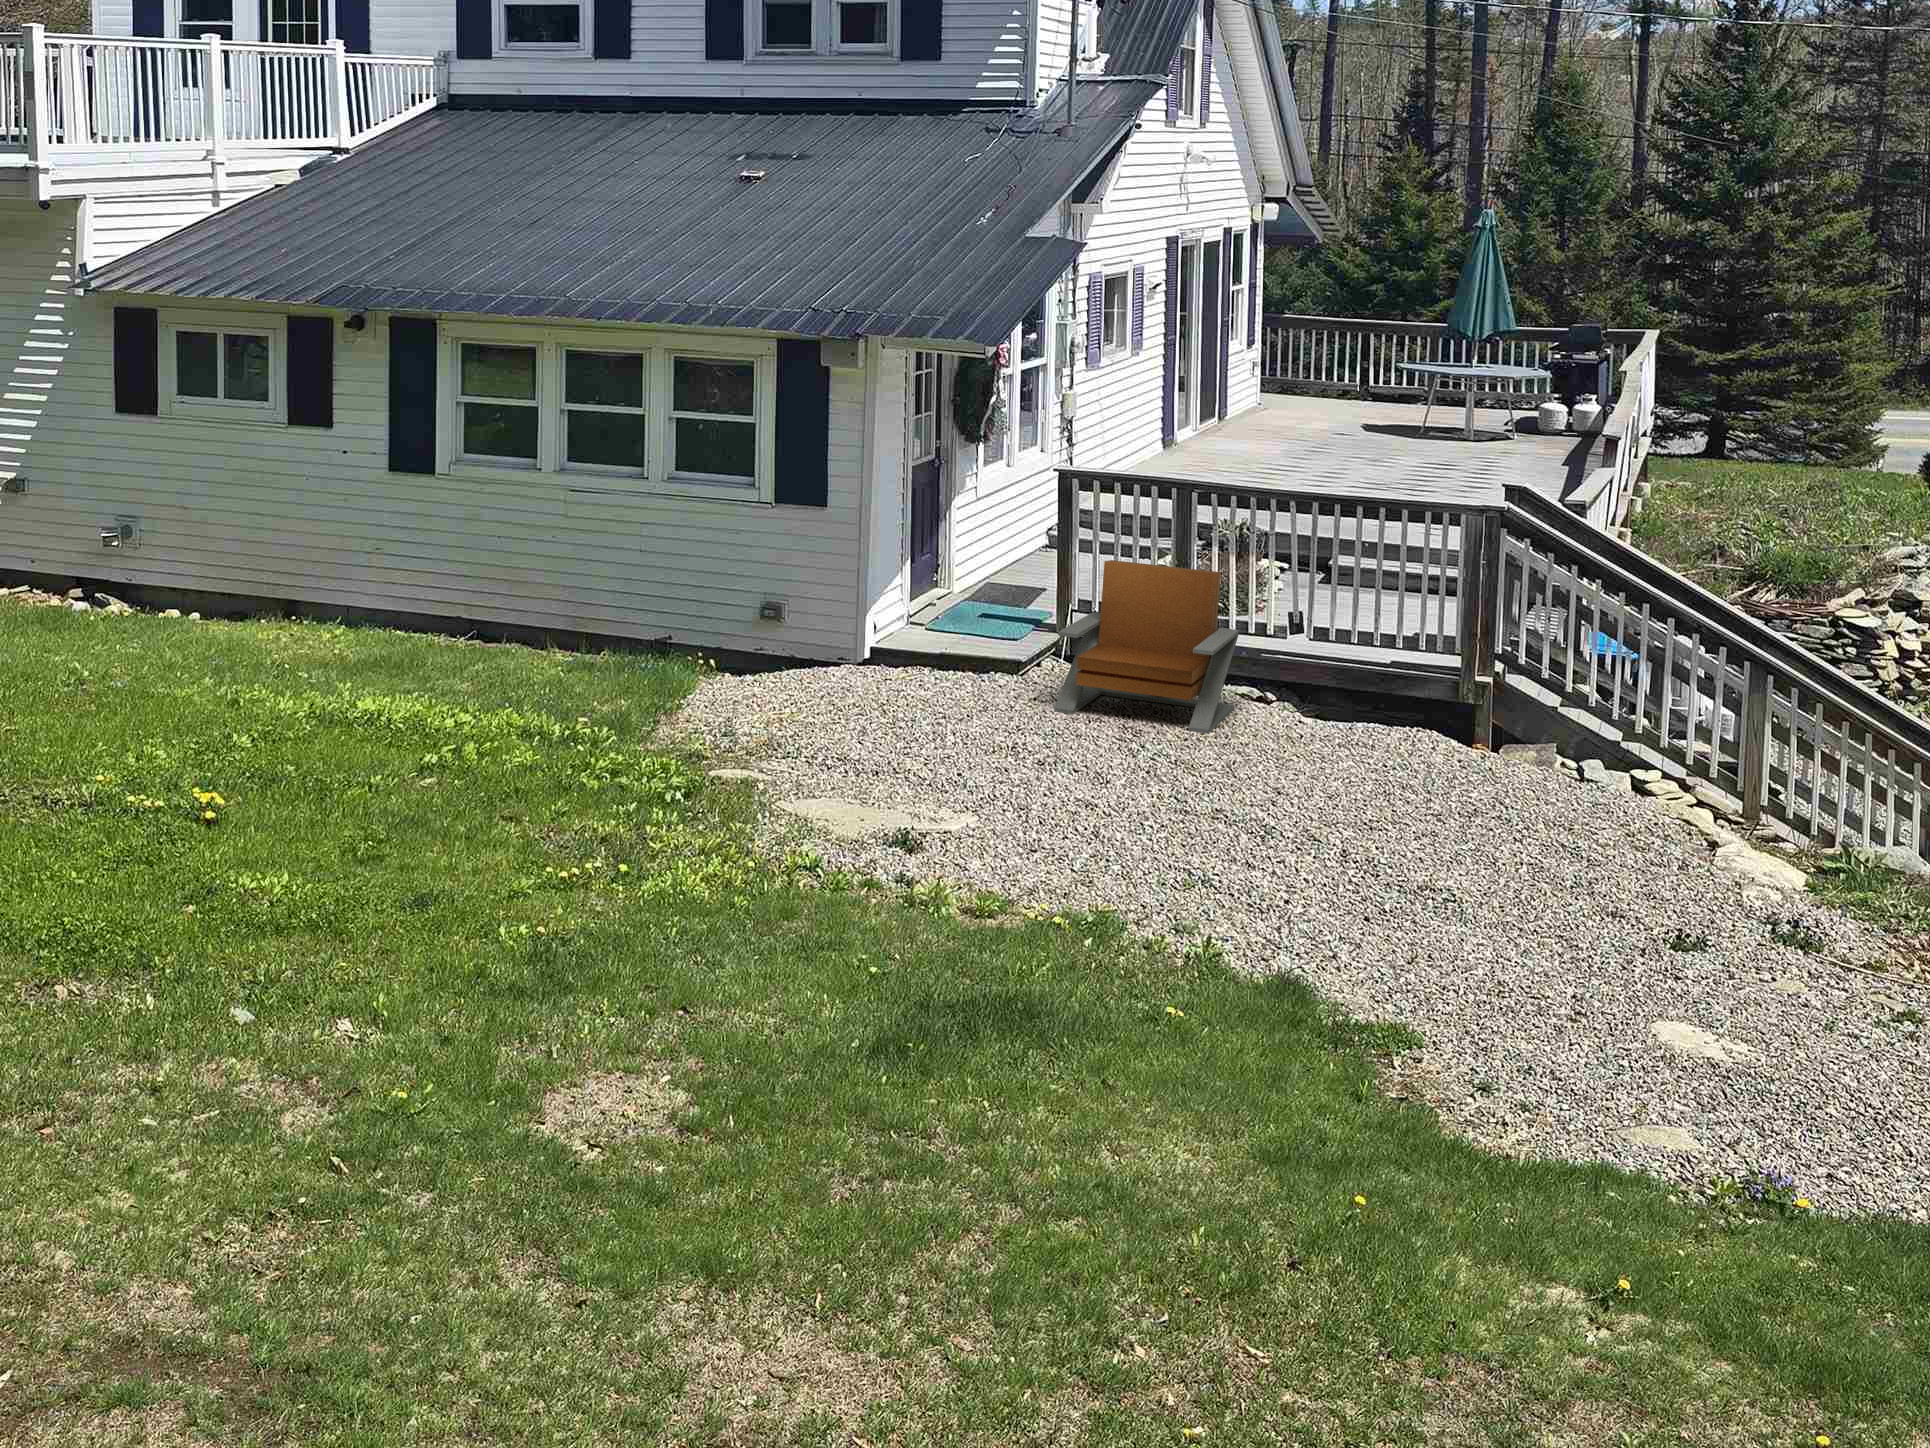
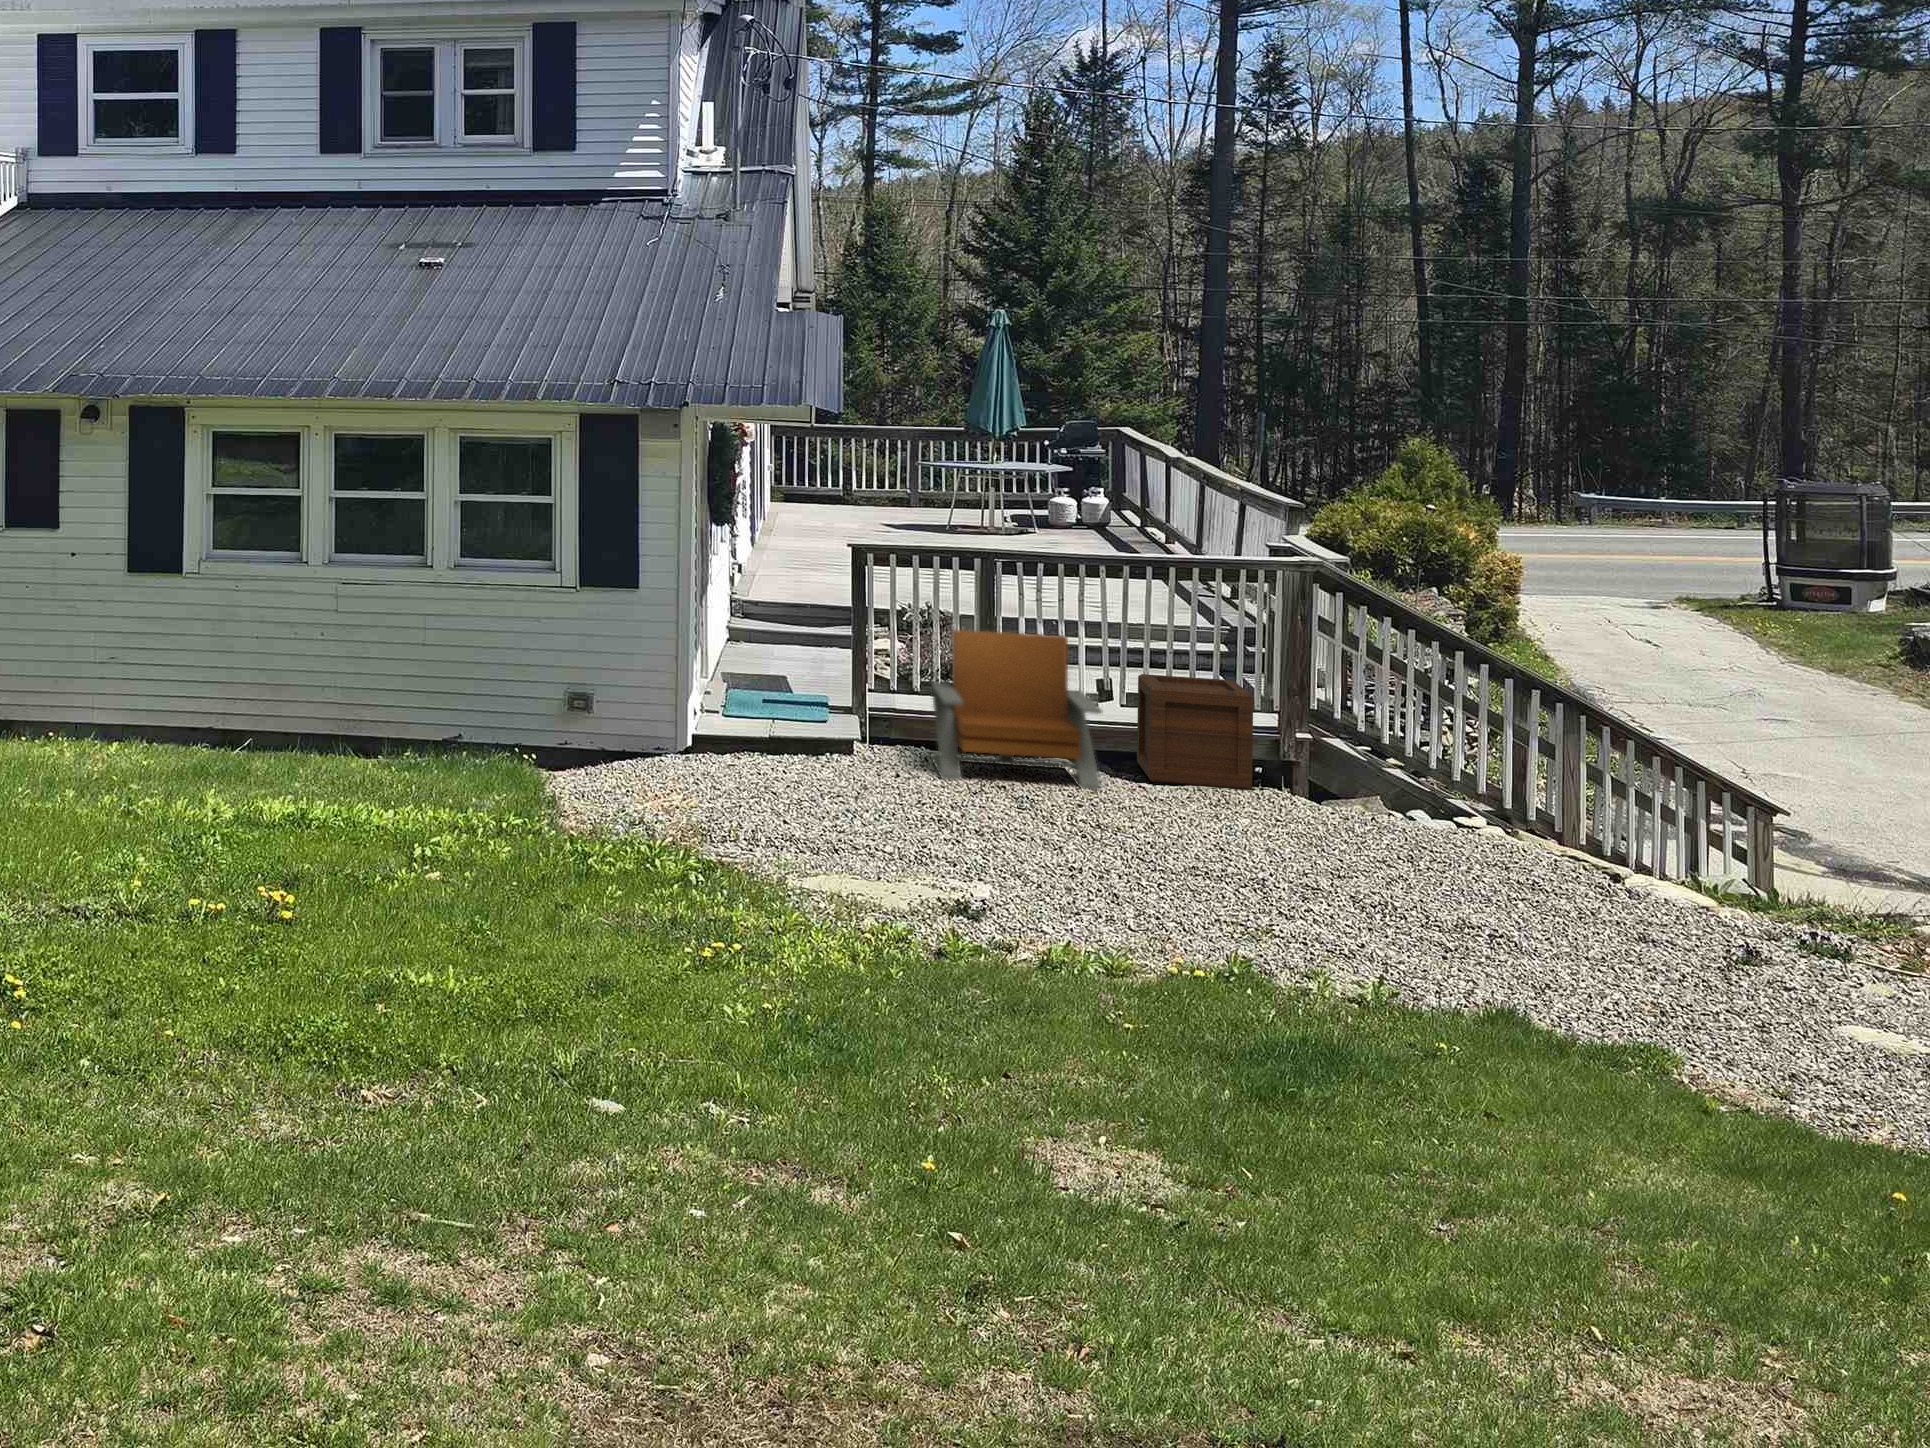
wooden crate: none [1282,617,1407,744] -> present [1137,674,1253,790]

